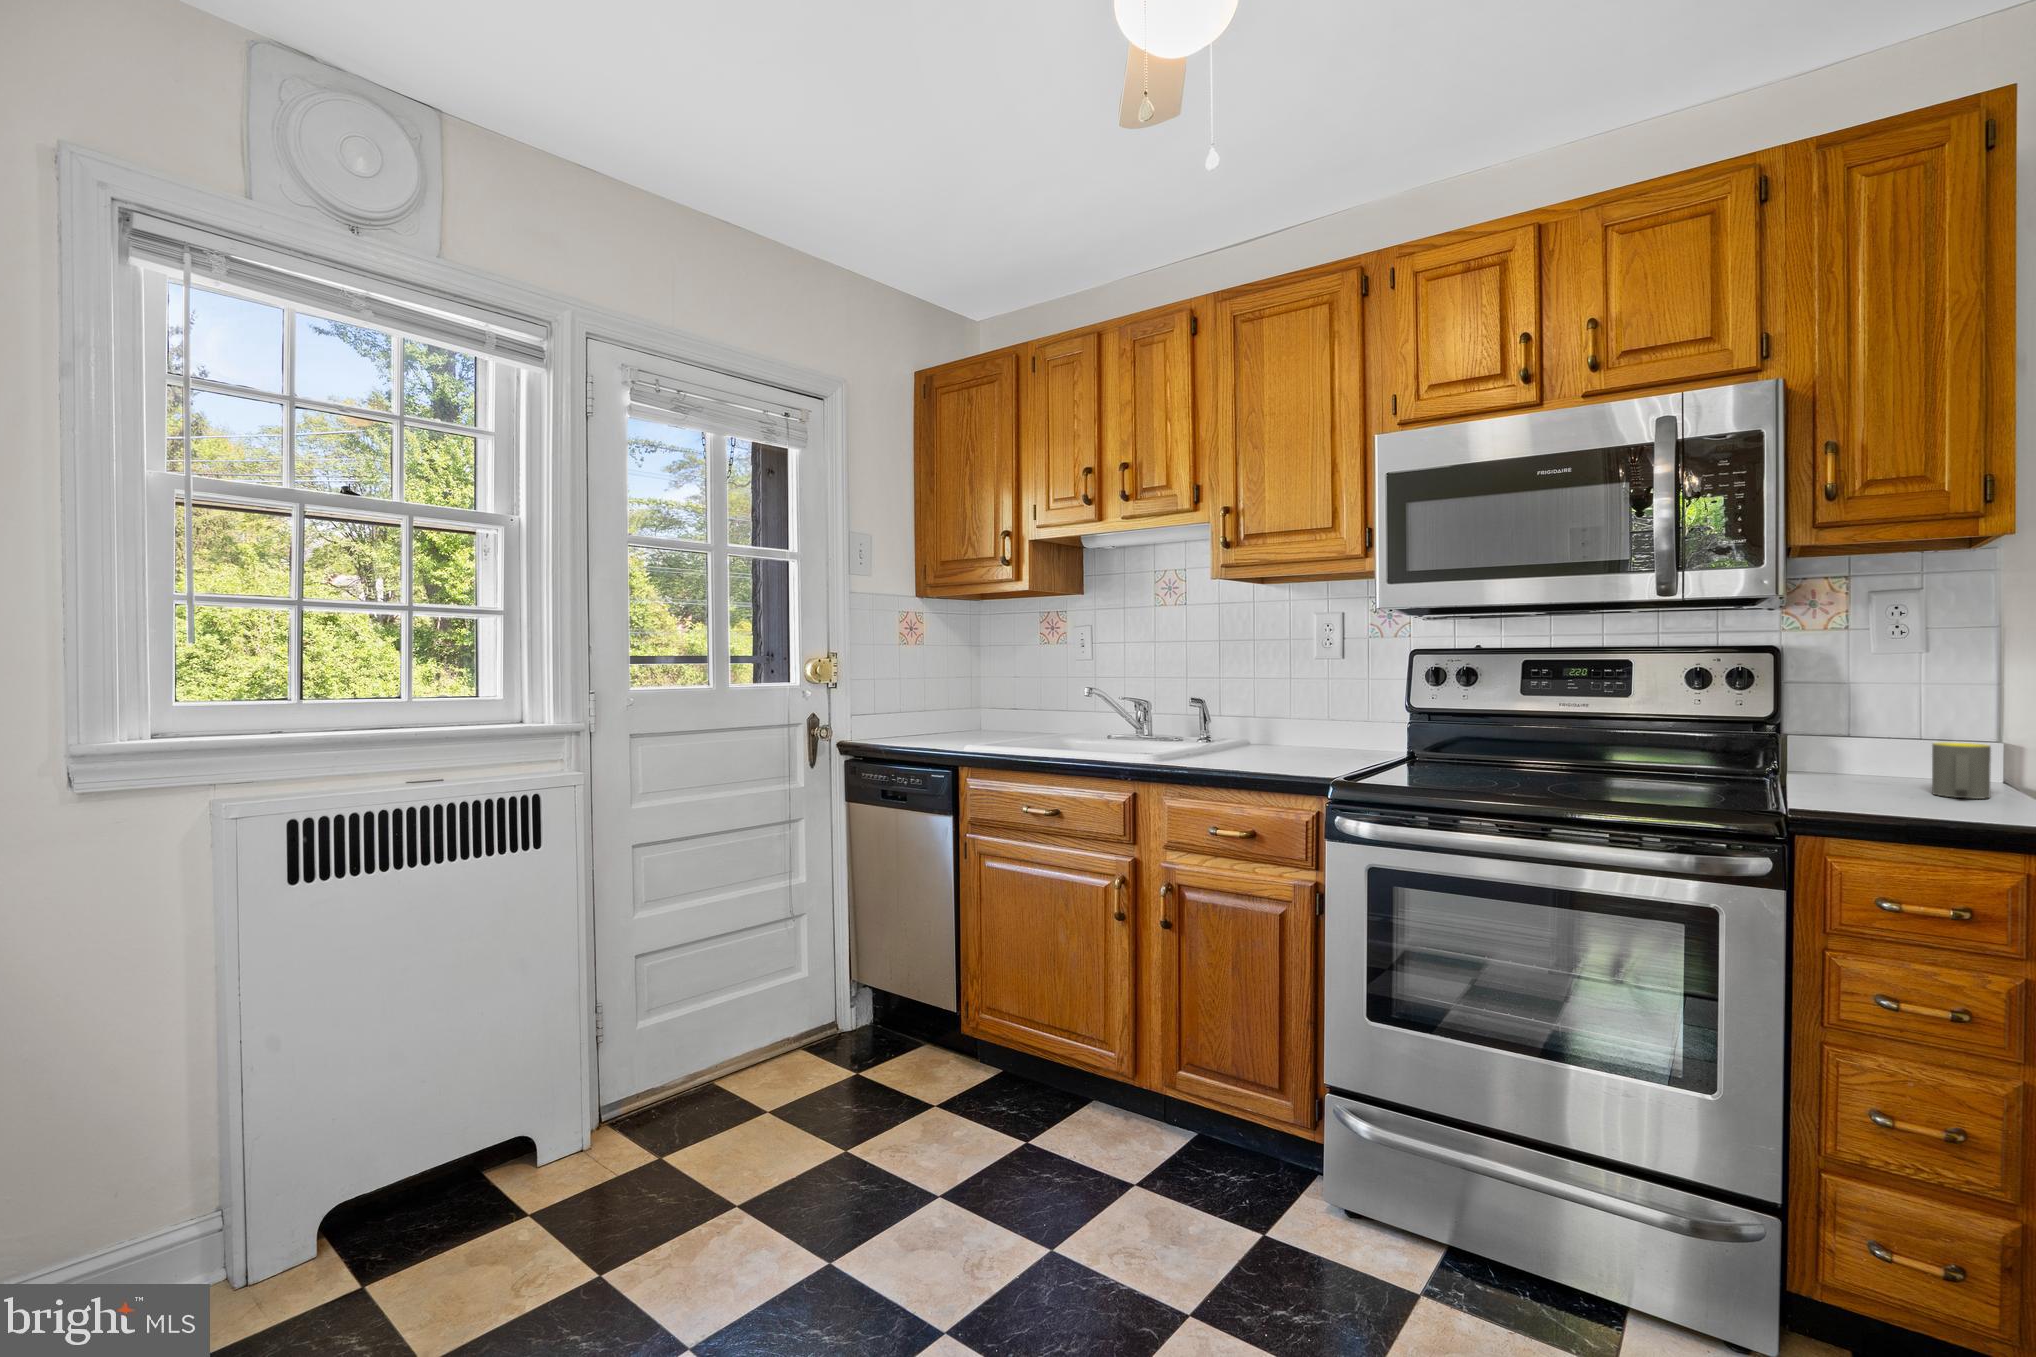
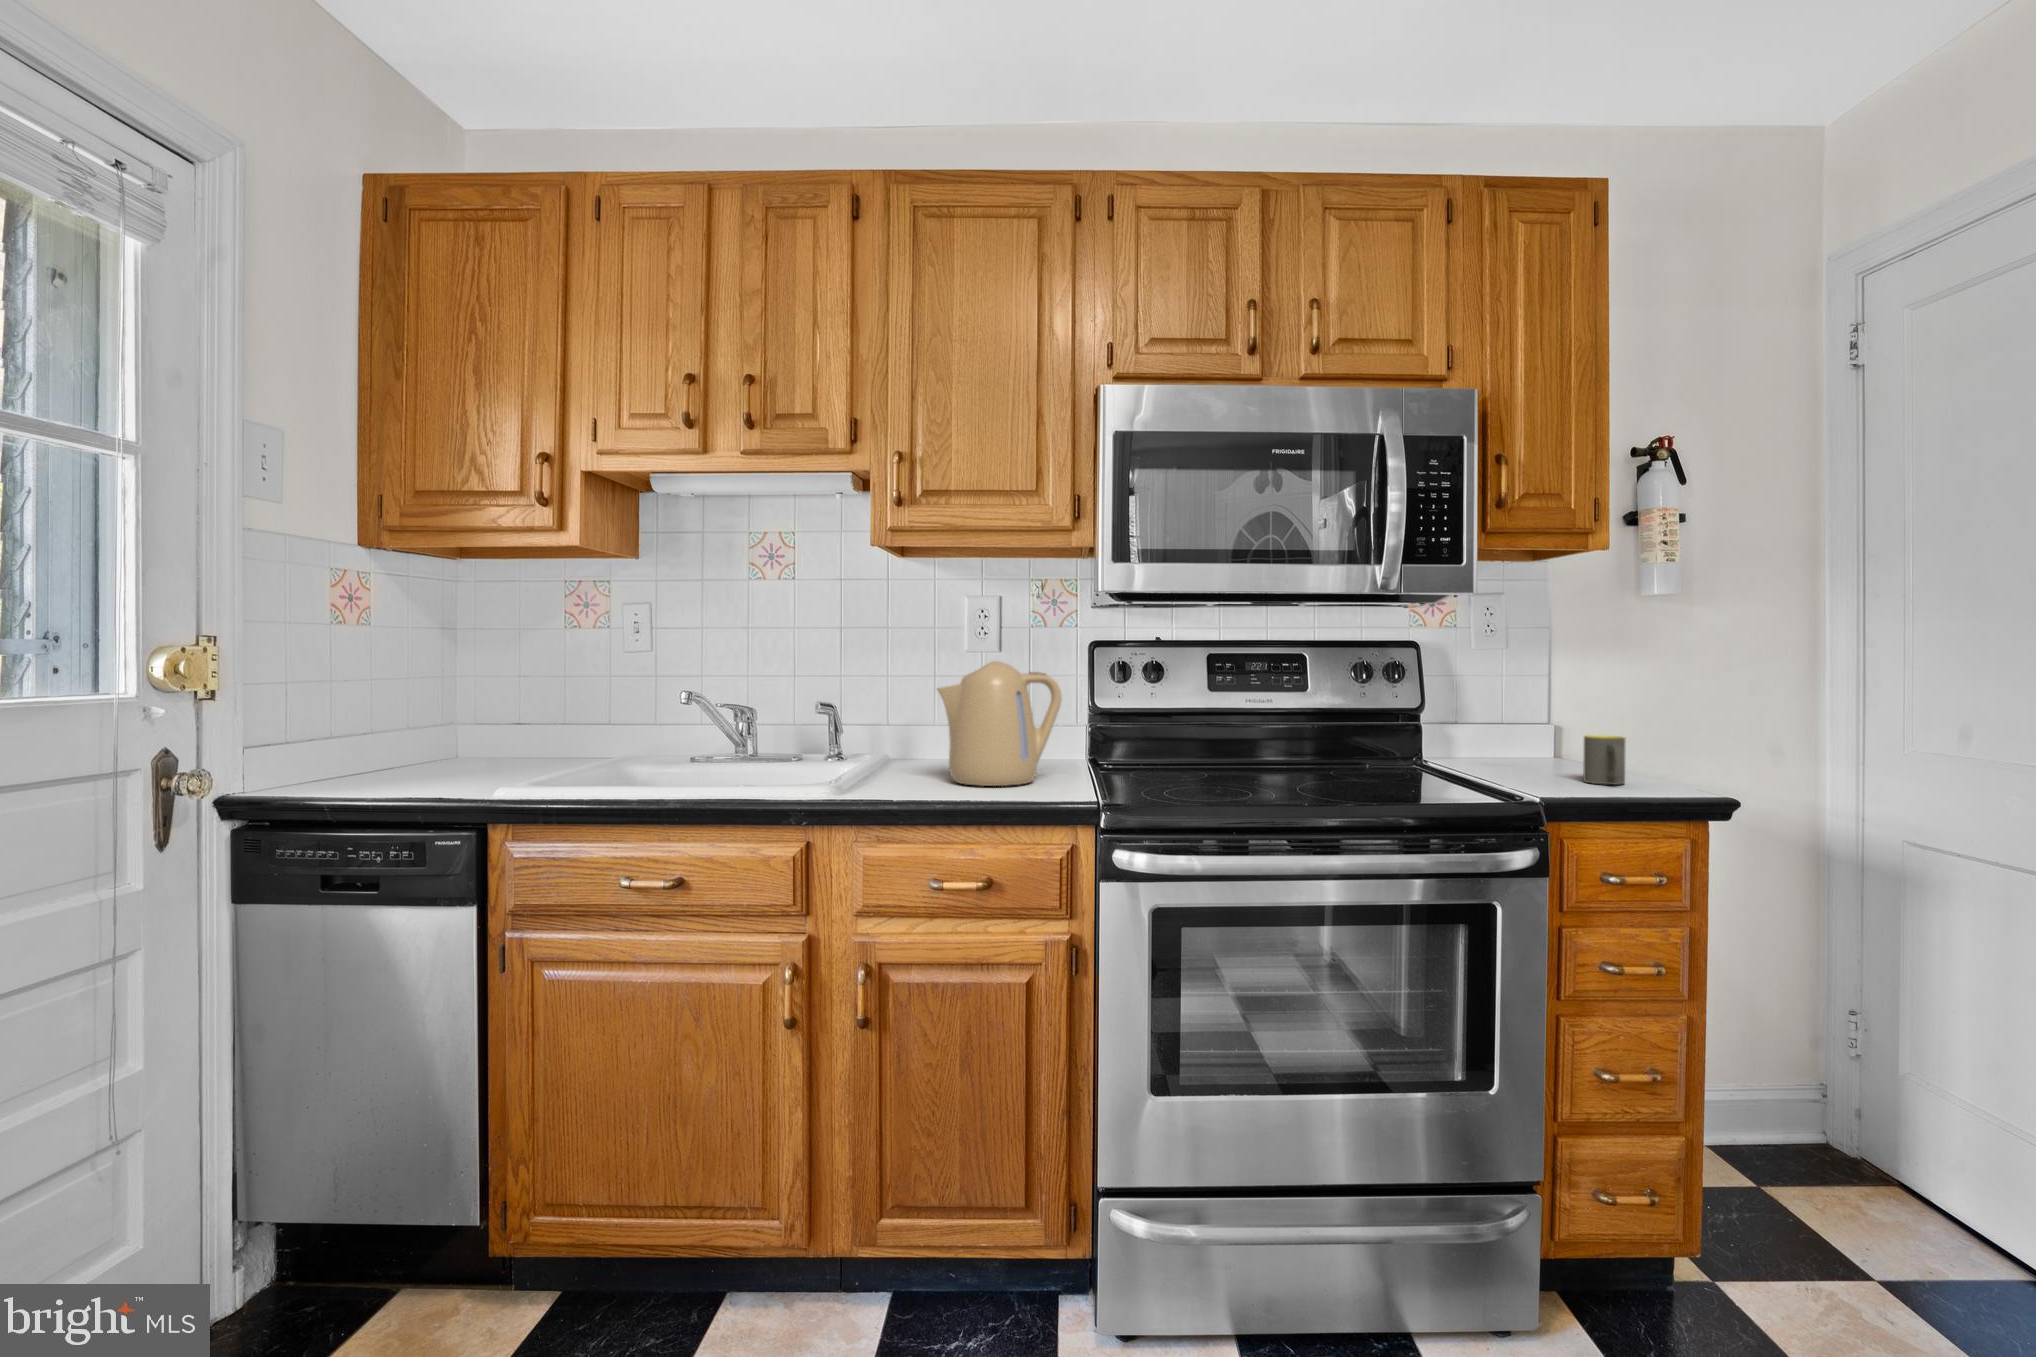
kettle: none [1243,665,1344,763] -> present [937,661,1062,786]

